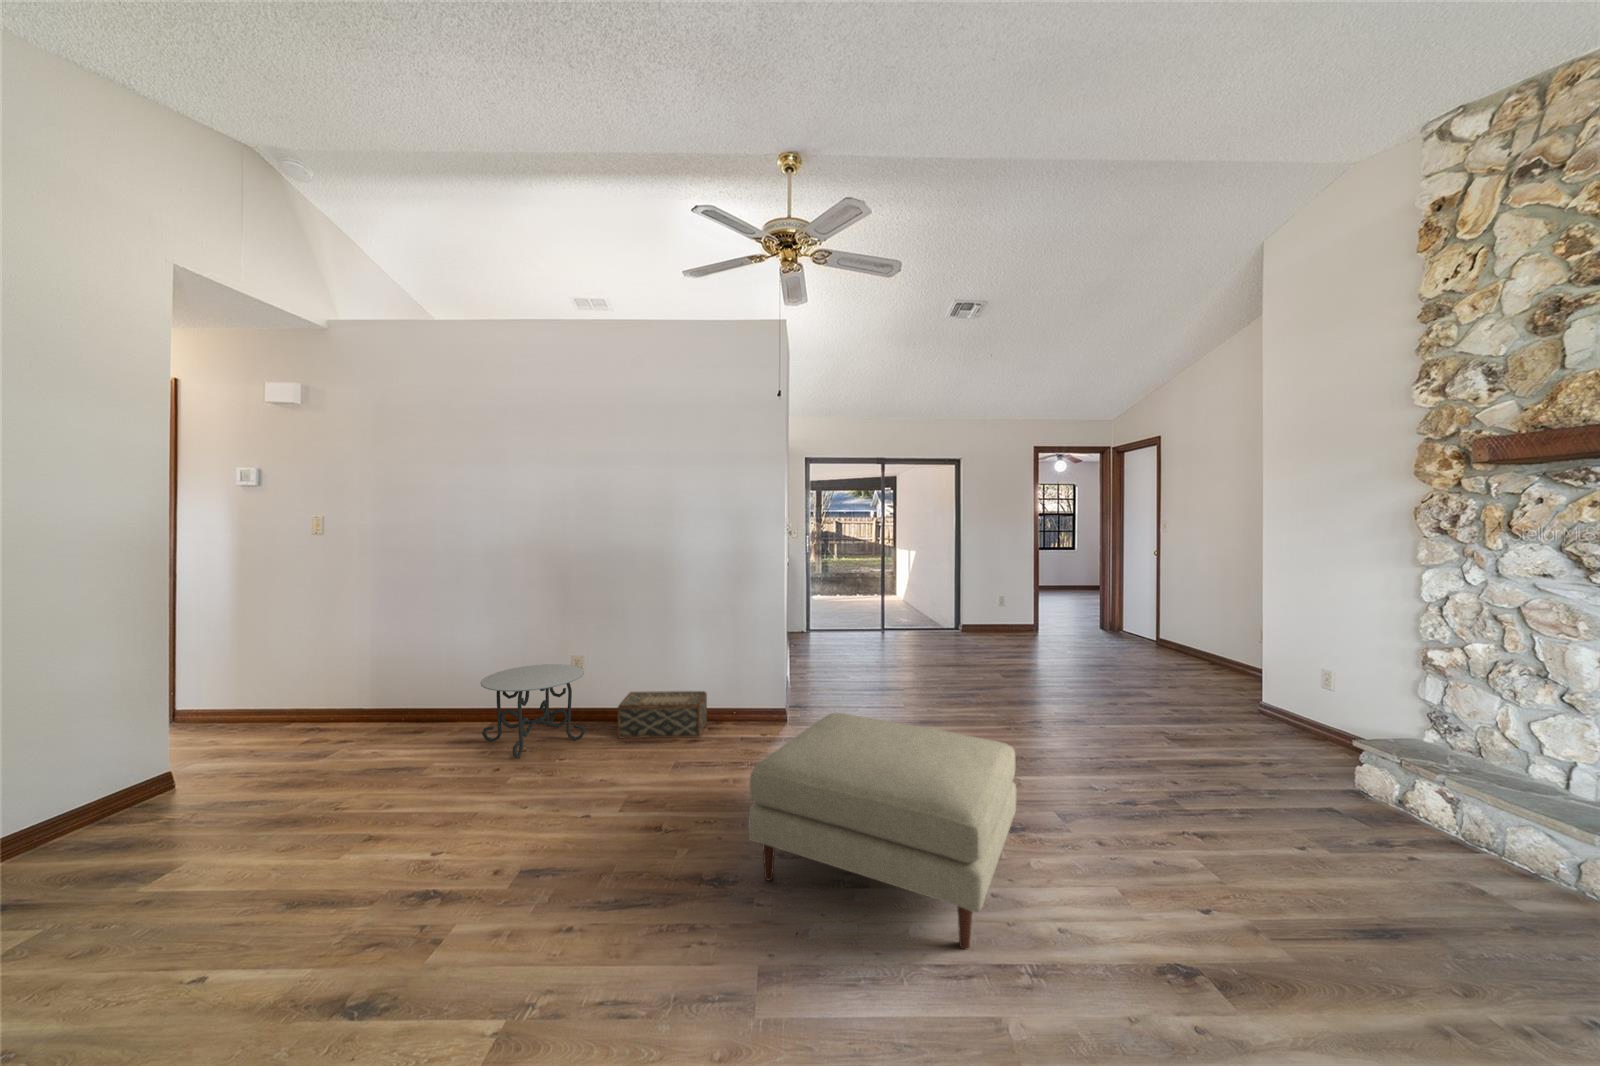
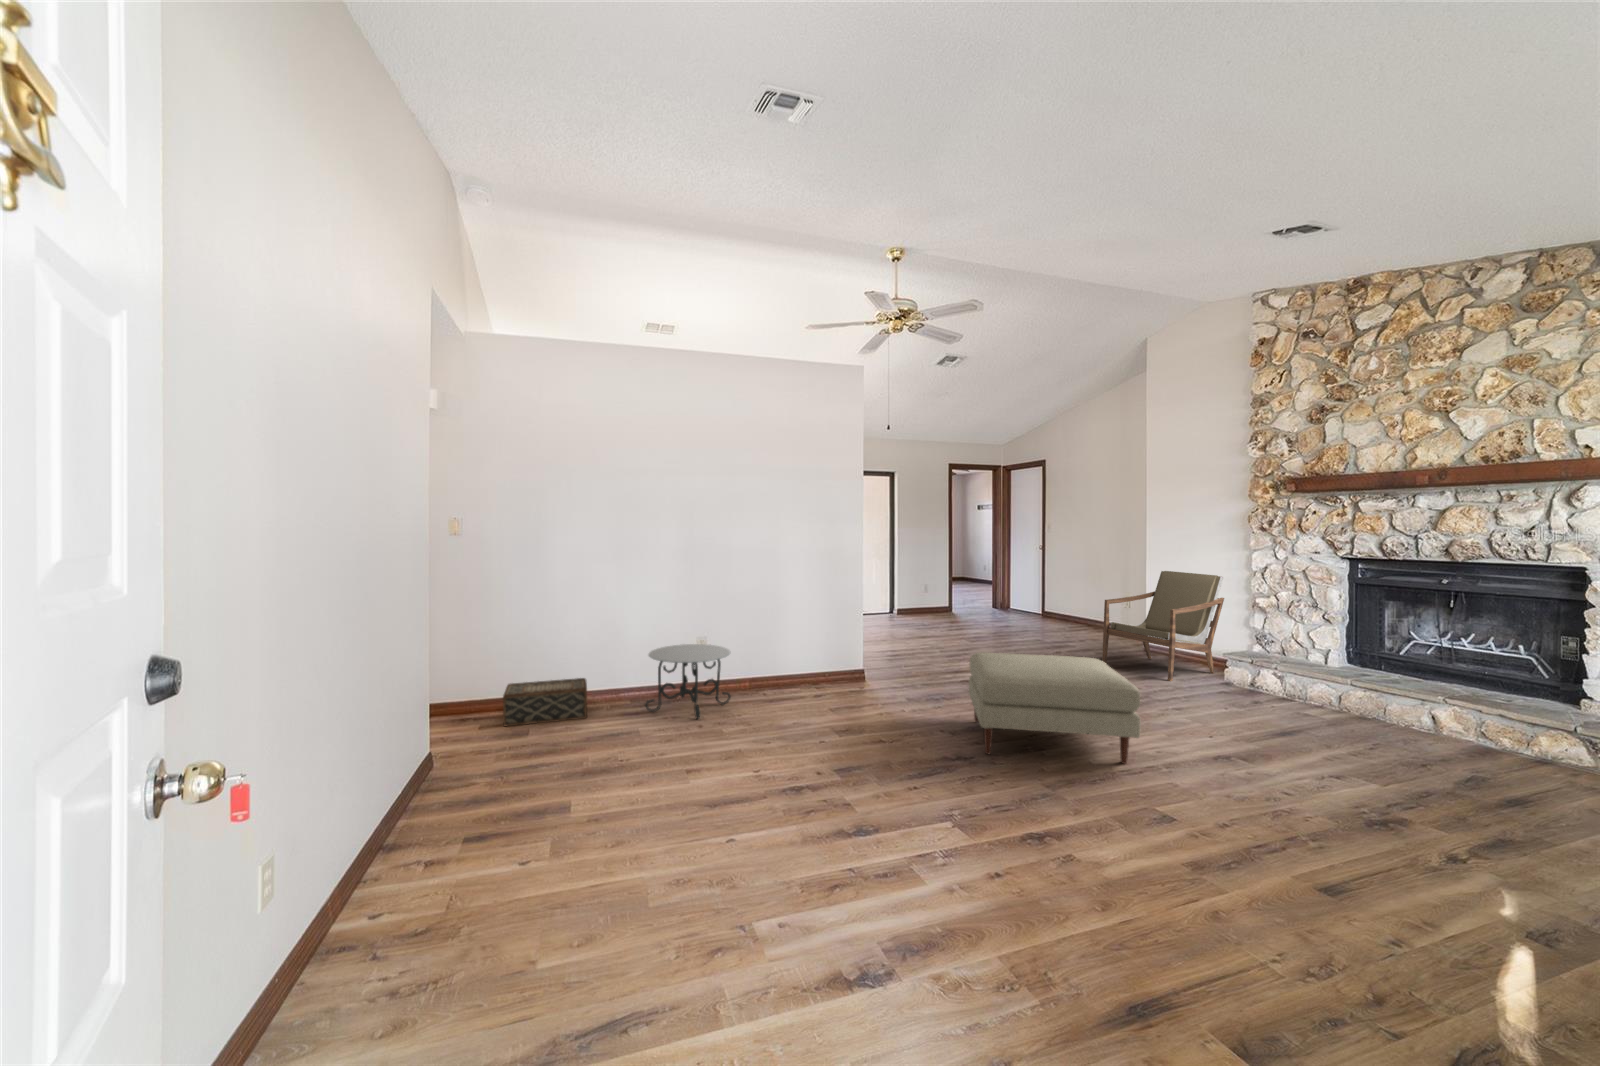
armchair: none [1156,594,1370,774] -> present [1102,571,1224,681]
woven basket: present [618,691,707,738] -> present [503,678,587,726]

